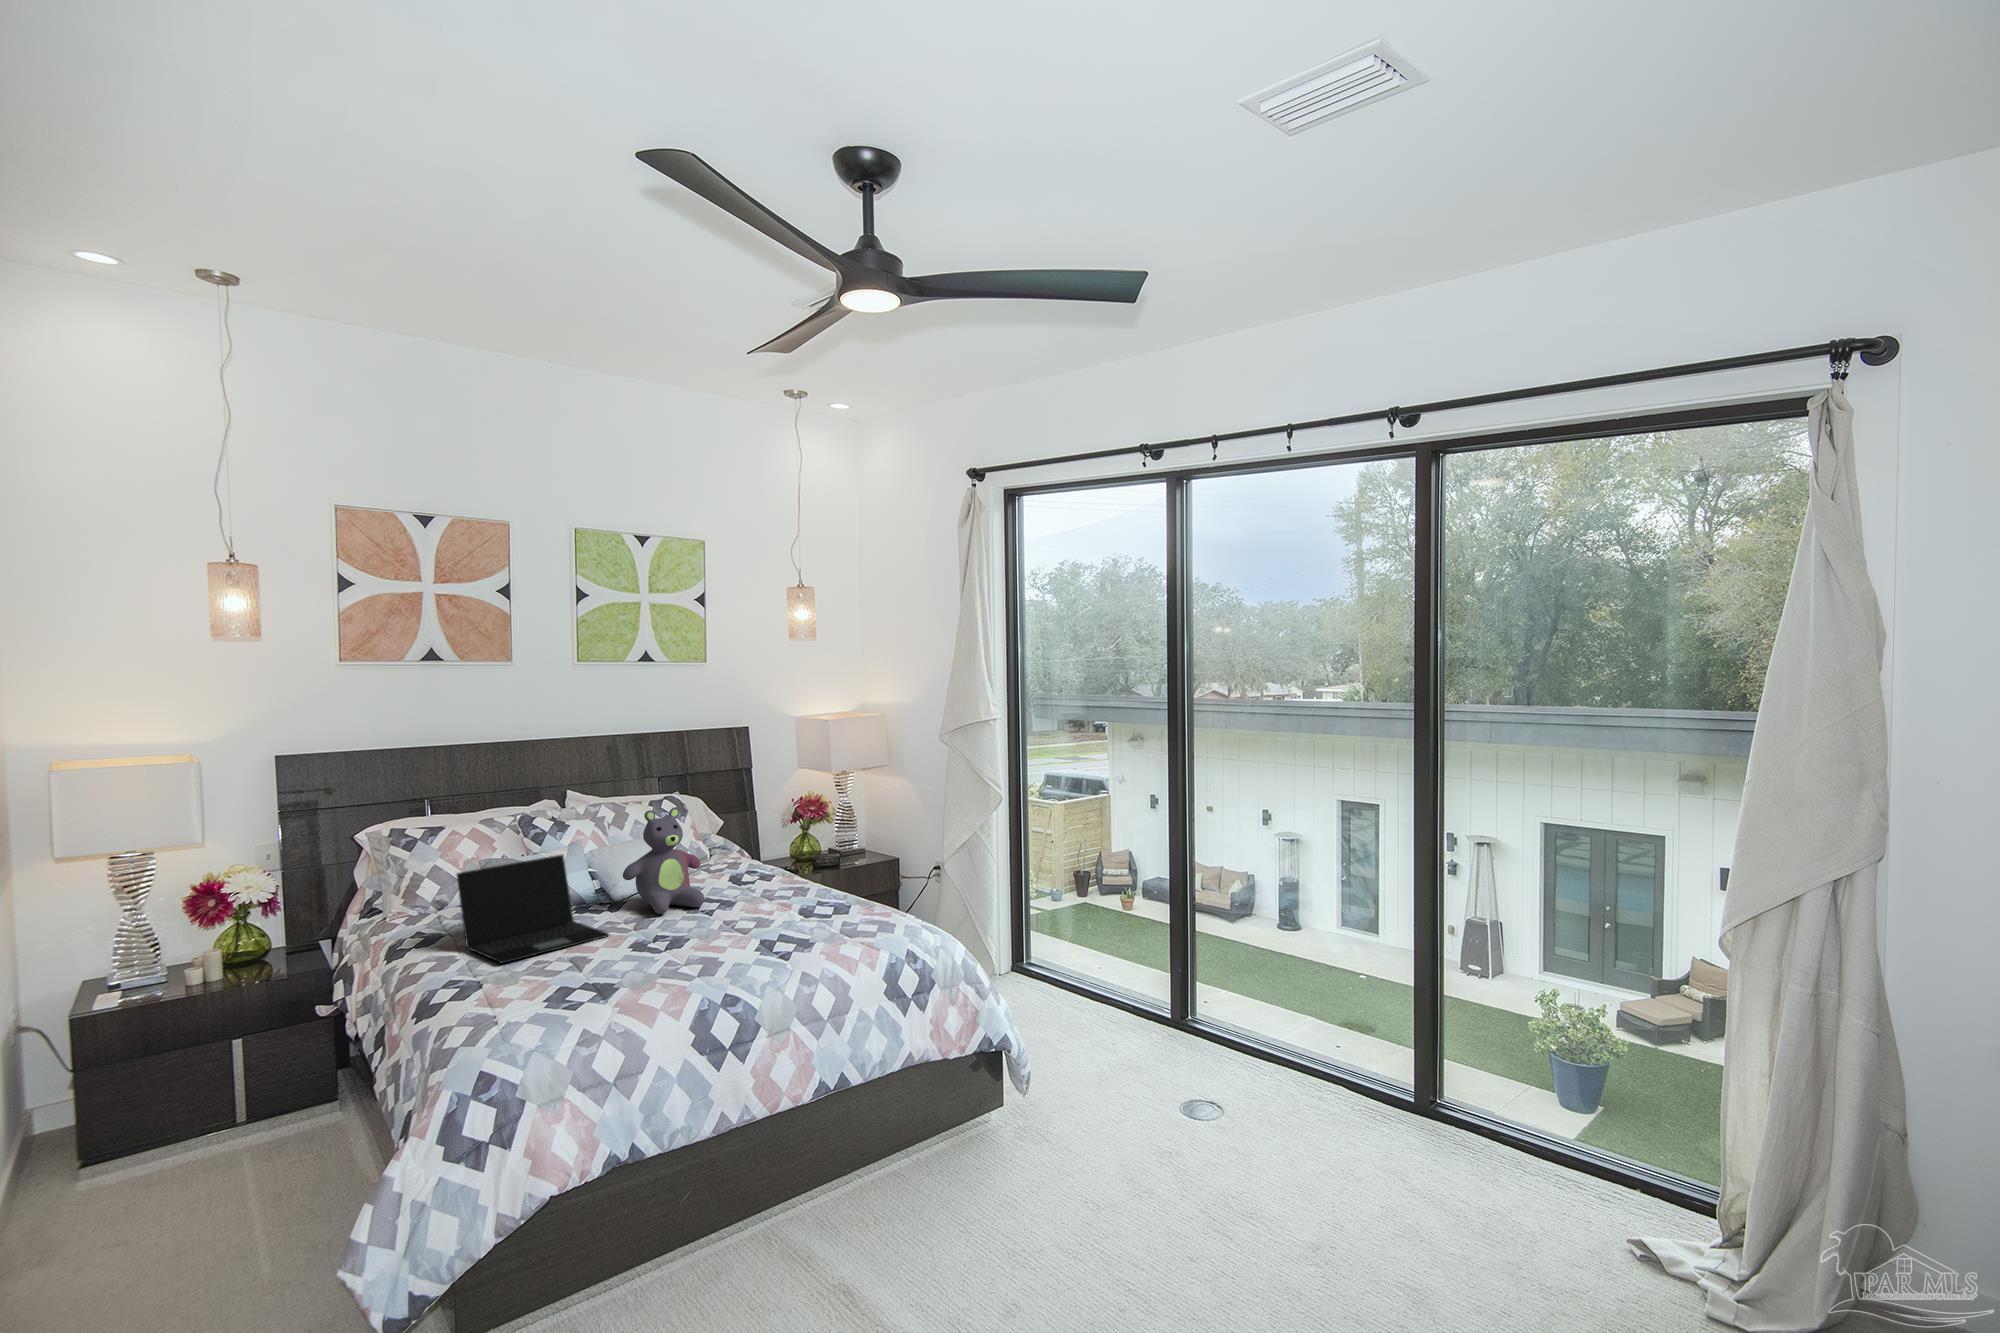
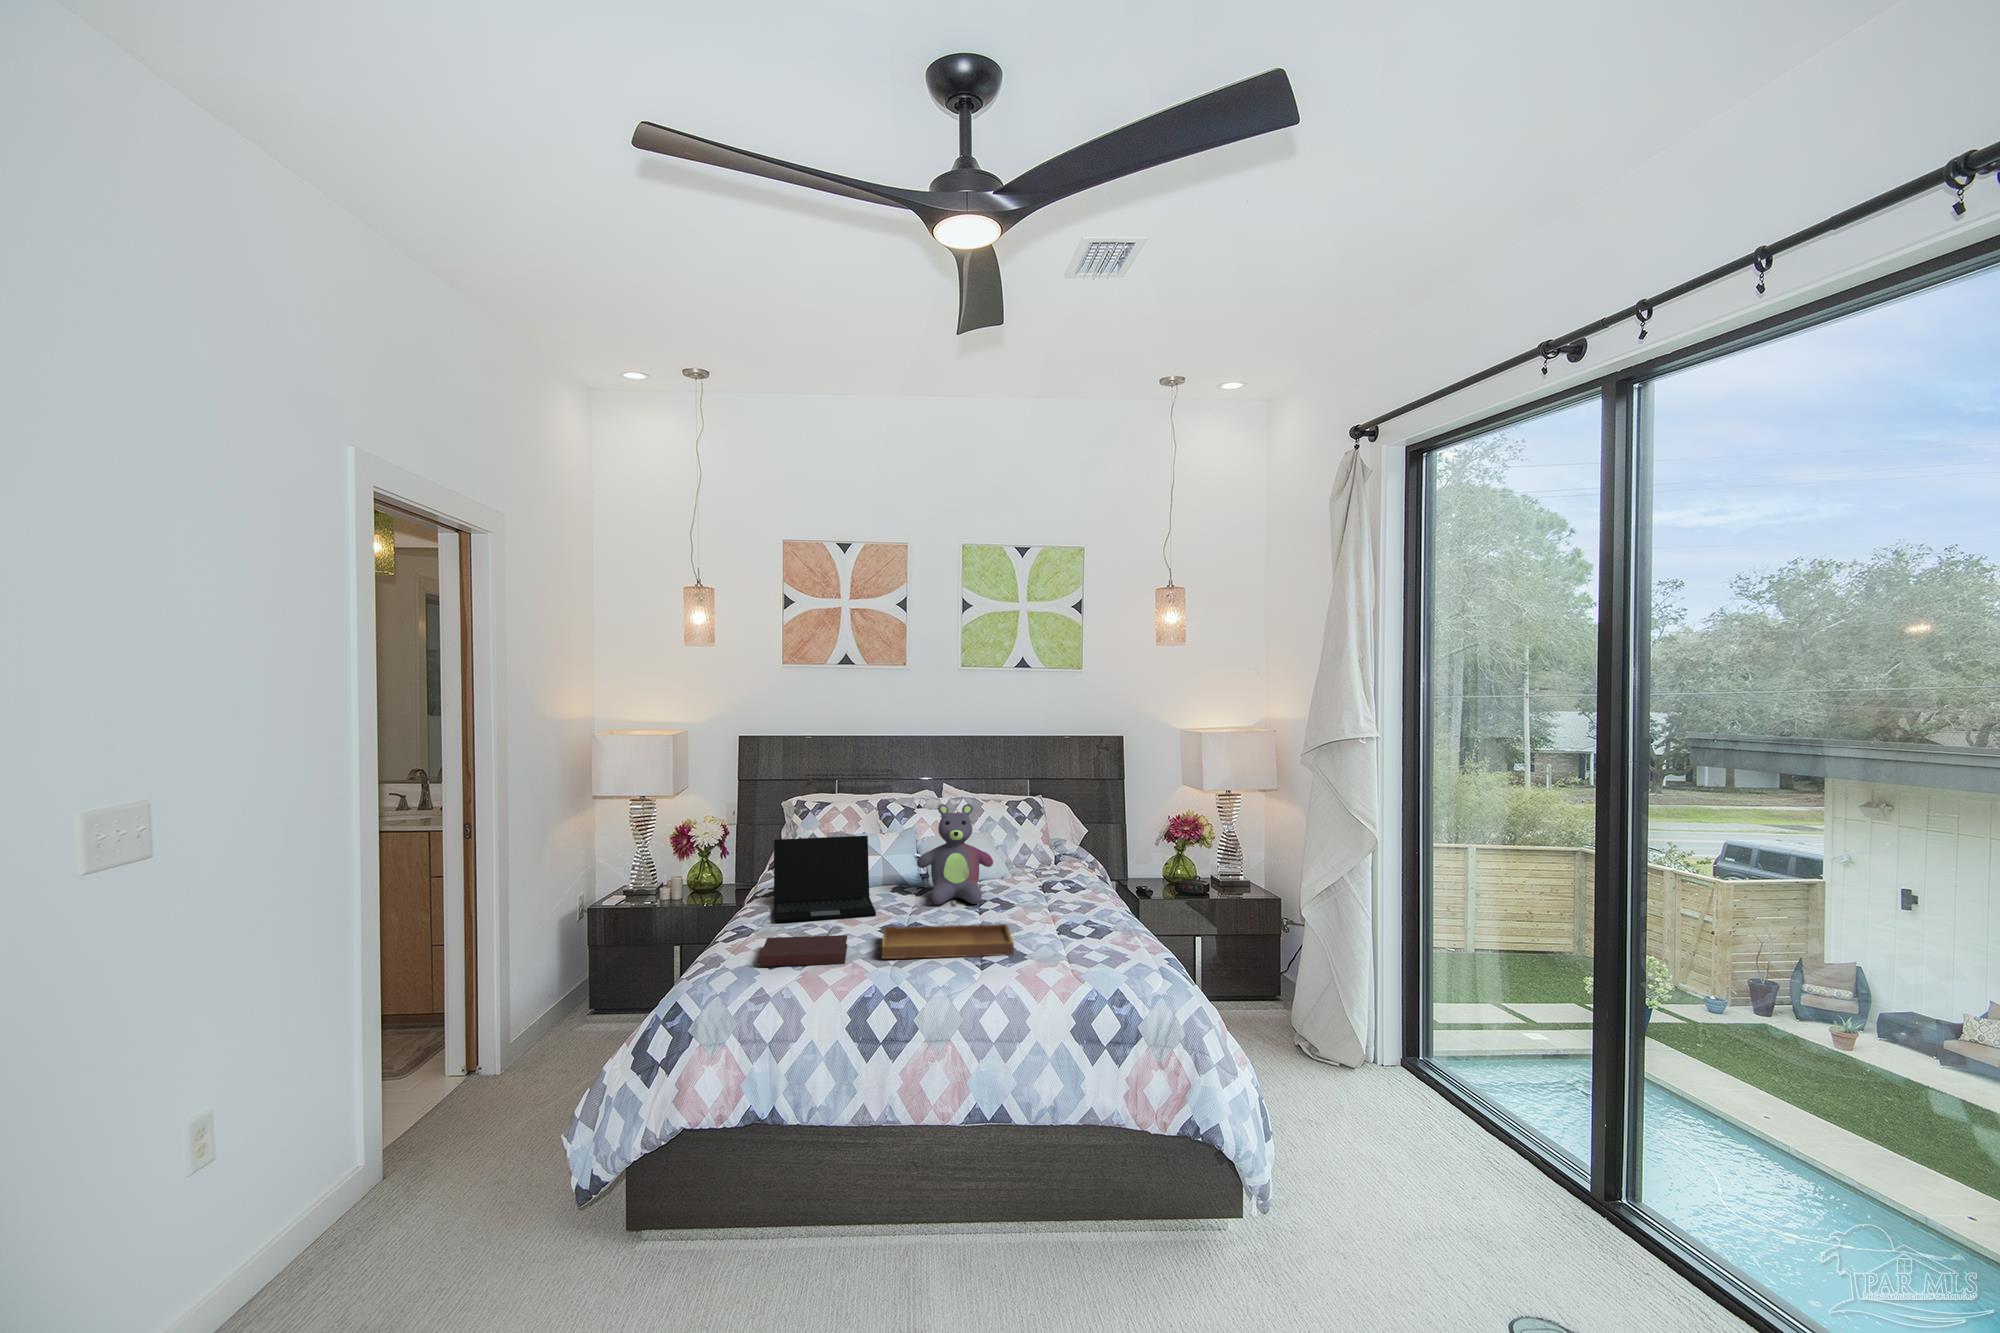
tray: none [658,900,806,970] -> present [882,900,1014,959]
notebook: none [538,957,654,1006] -> present [759,935,847,967]

